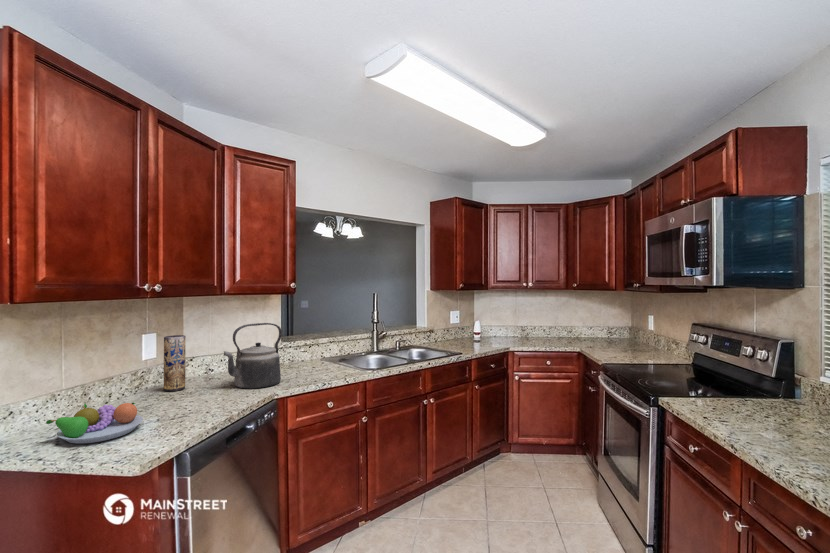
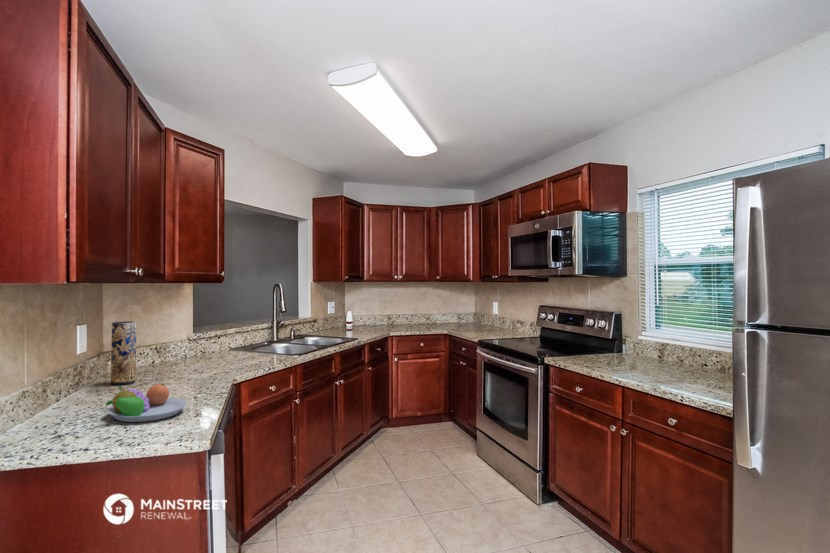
kettle: present [224,323,282,389] -> none [185,307,235,376]

